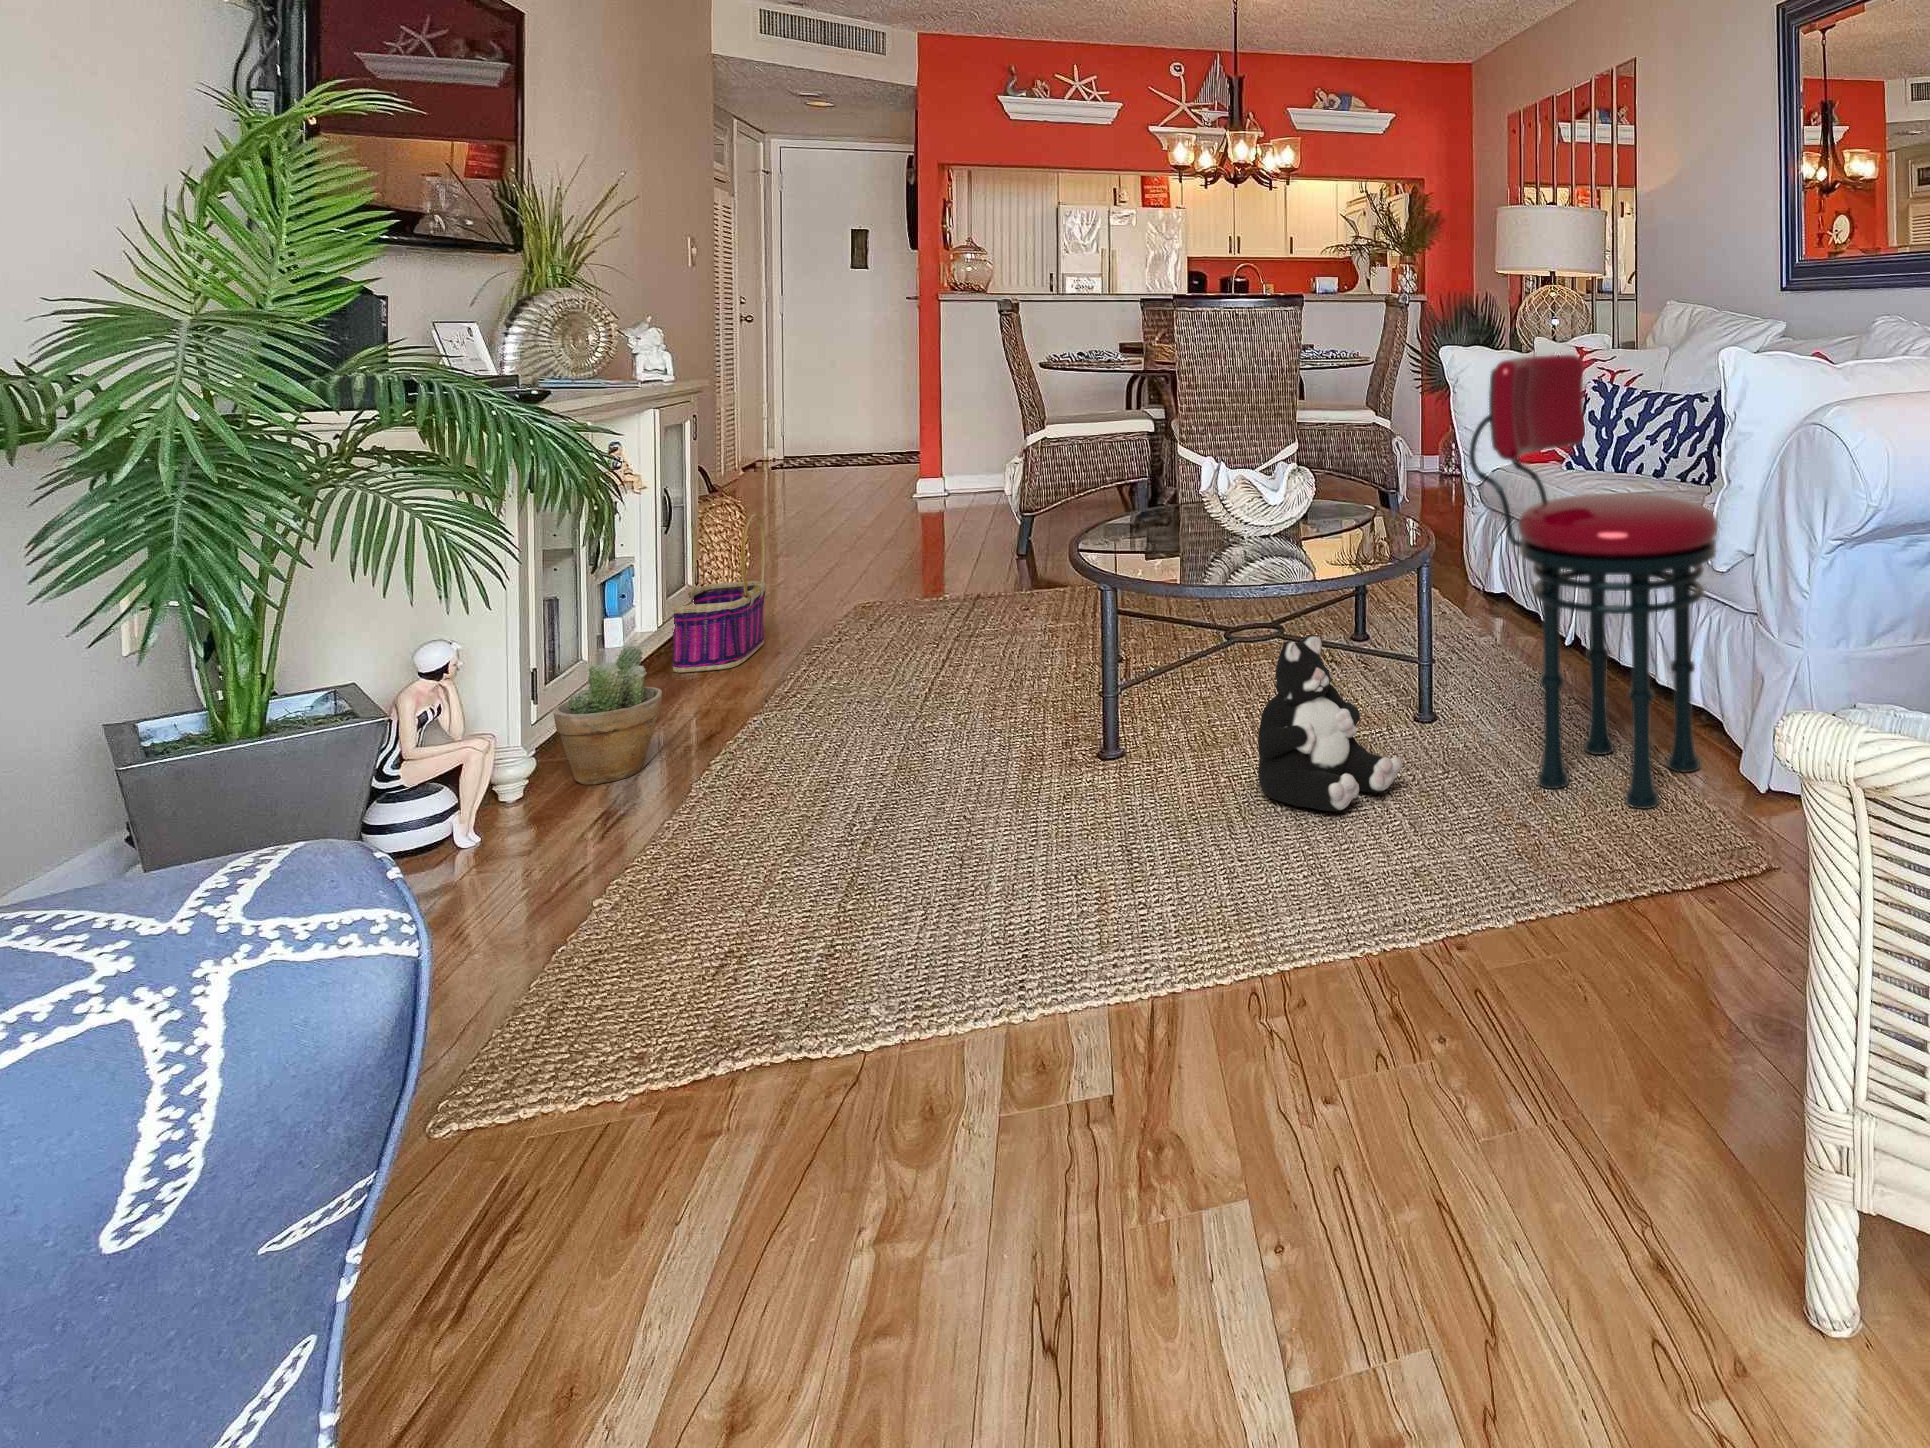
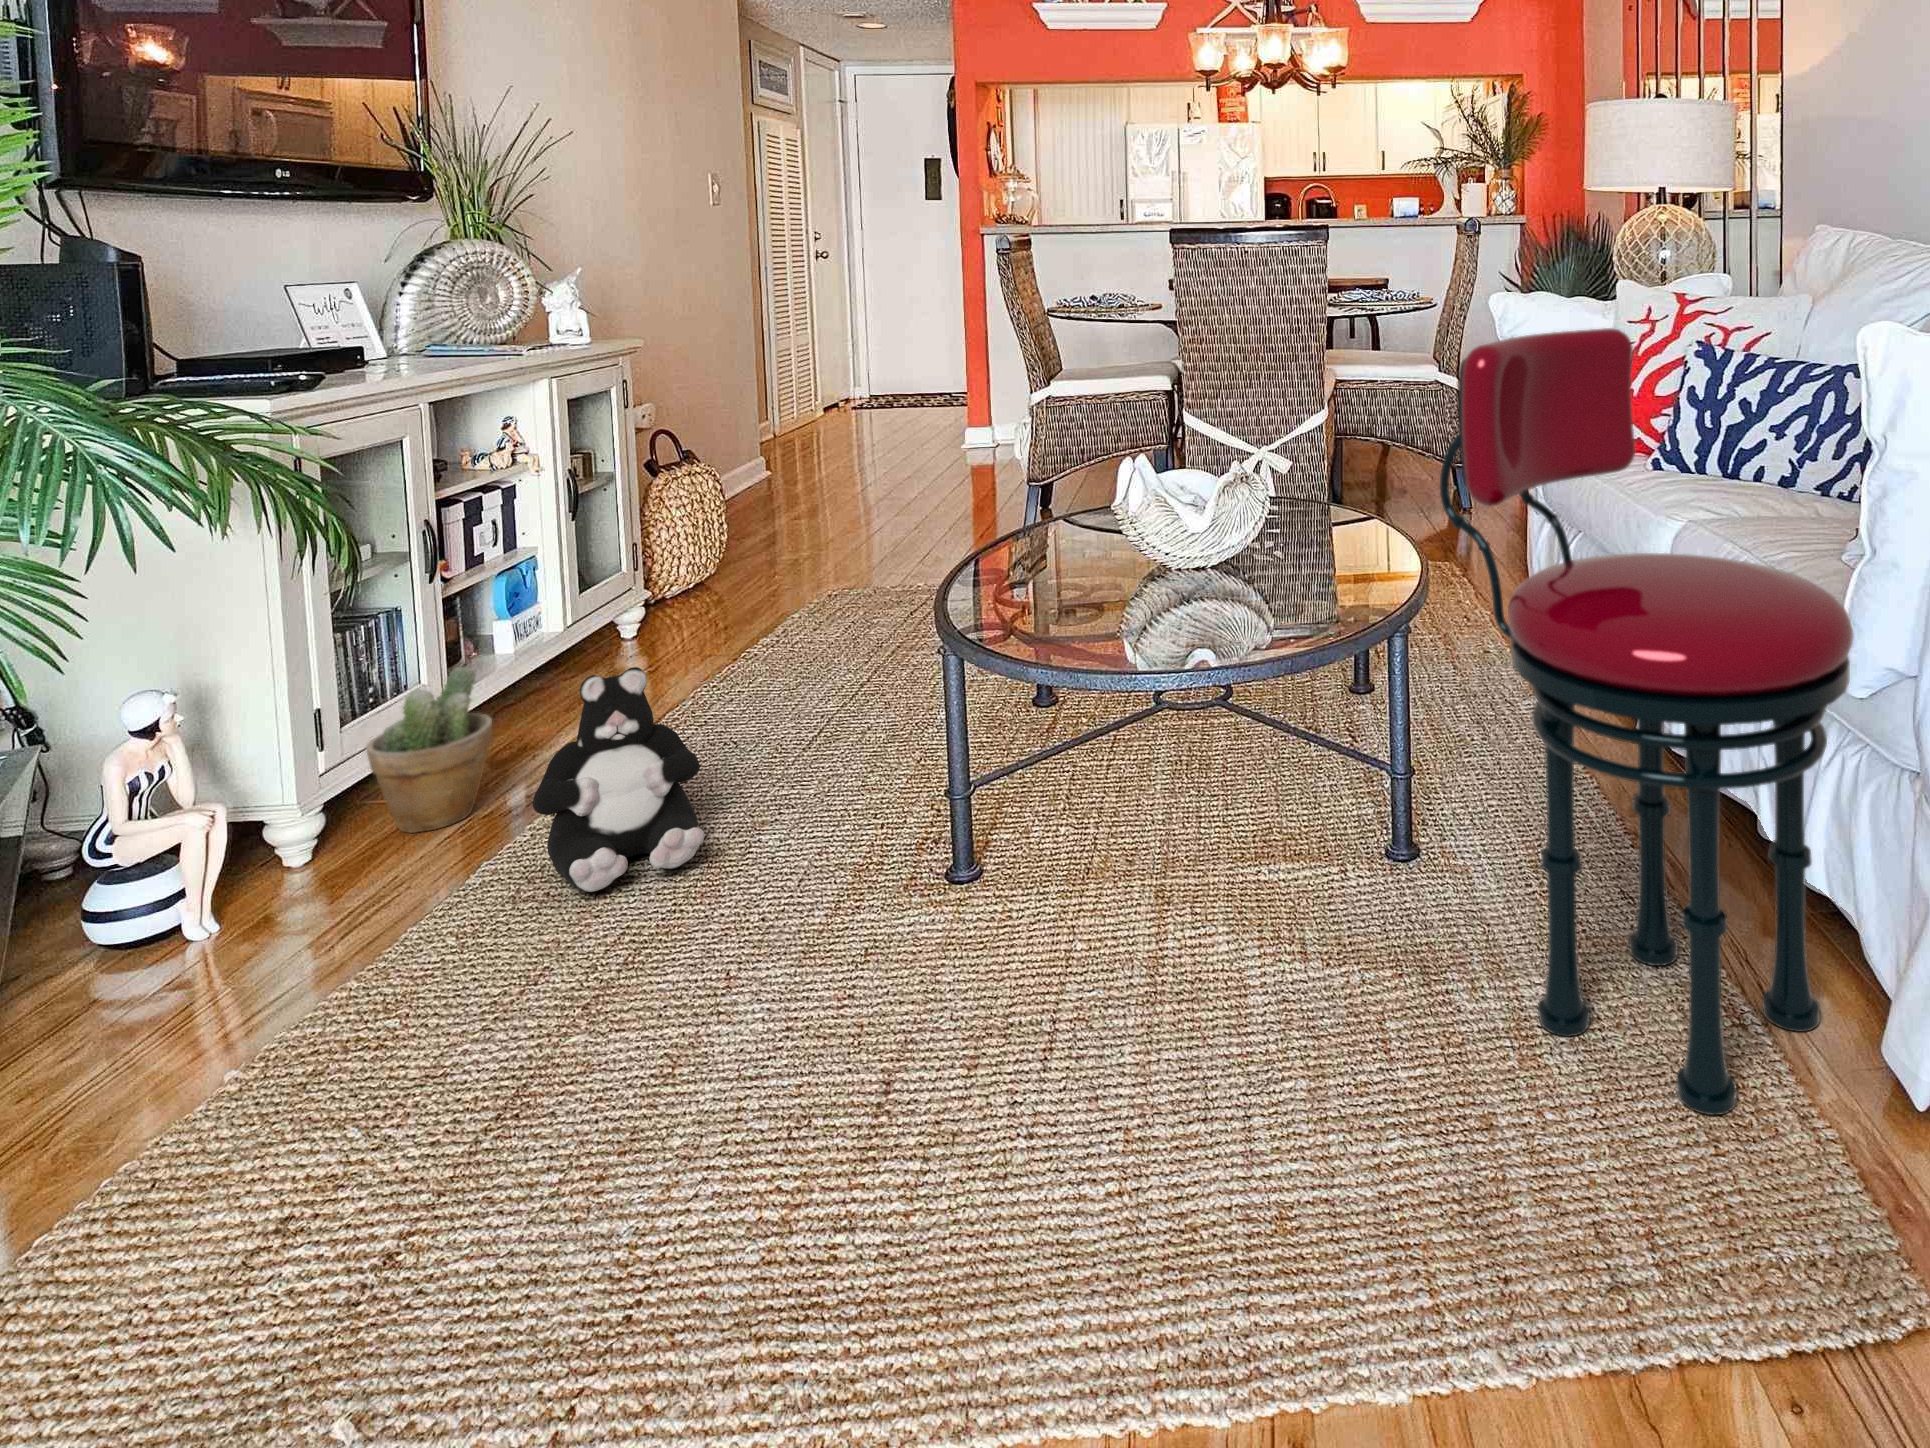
basket: present [673,514,766,673] -> none [595,488,713,666]
plush toy: present [1258,634,1402,811] -> present [533,667,705,892]

